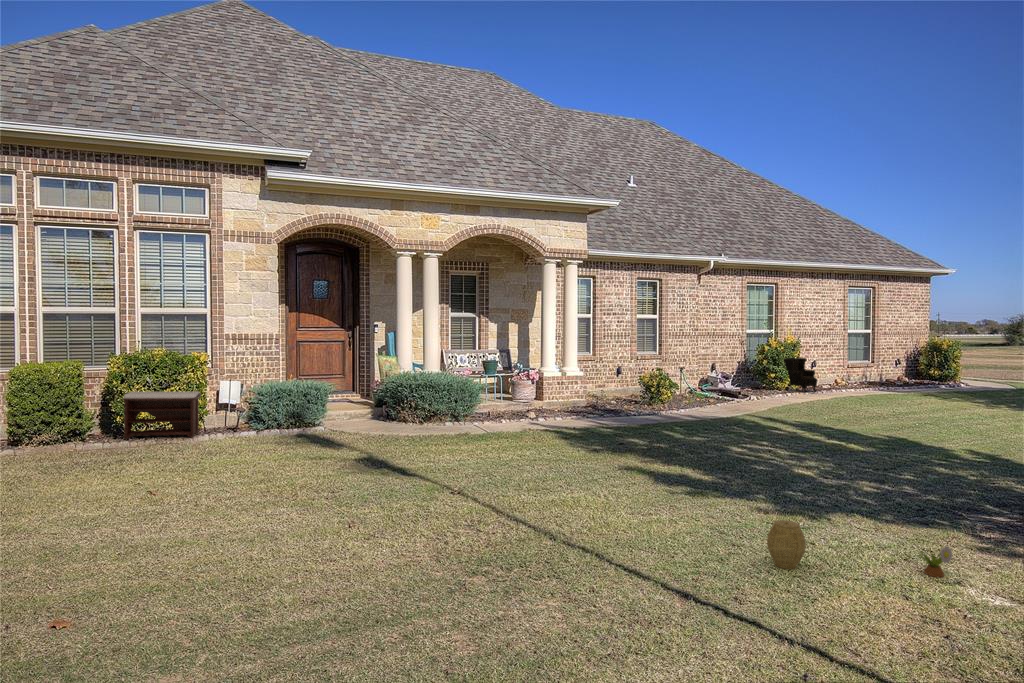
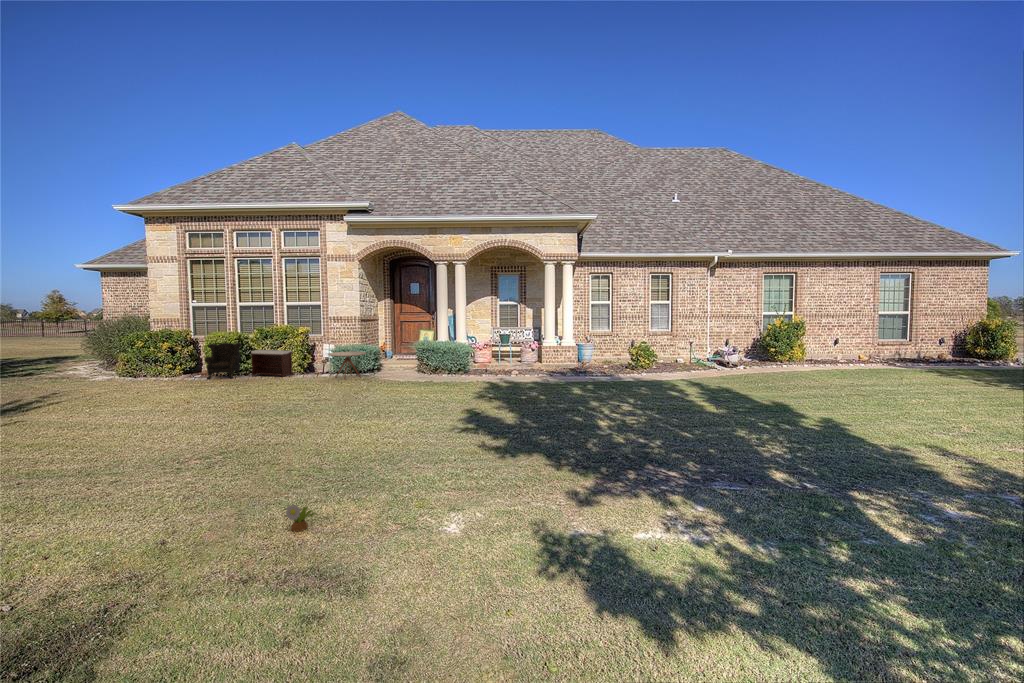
armchair: present [784,357,818,392] -> present [205,343,242,379]
round table: none [280,390,341,436] -> present [328,352,366,379]
woven basket: present [767,520,806,569] -> none [338,460,368,499]
decorative plant: present [916,546,953,577] -> present [285,504,317,532]

